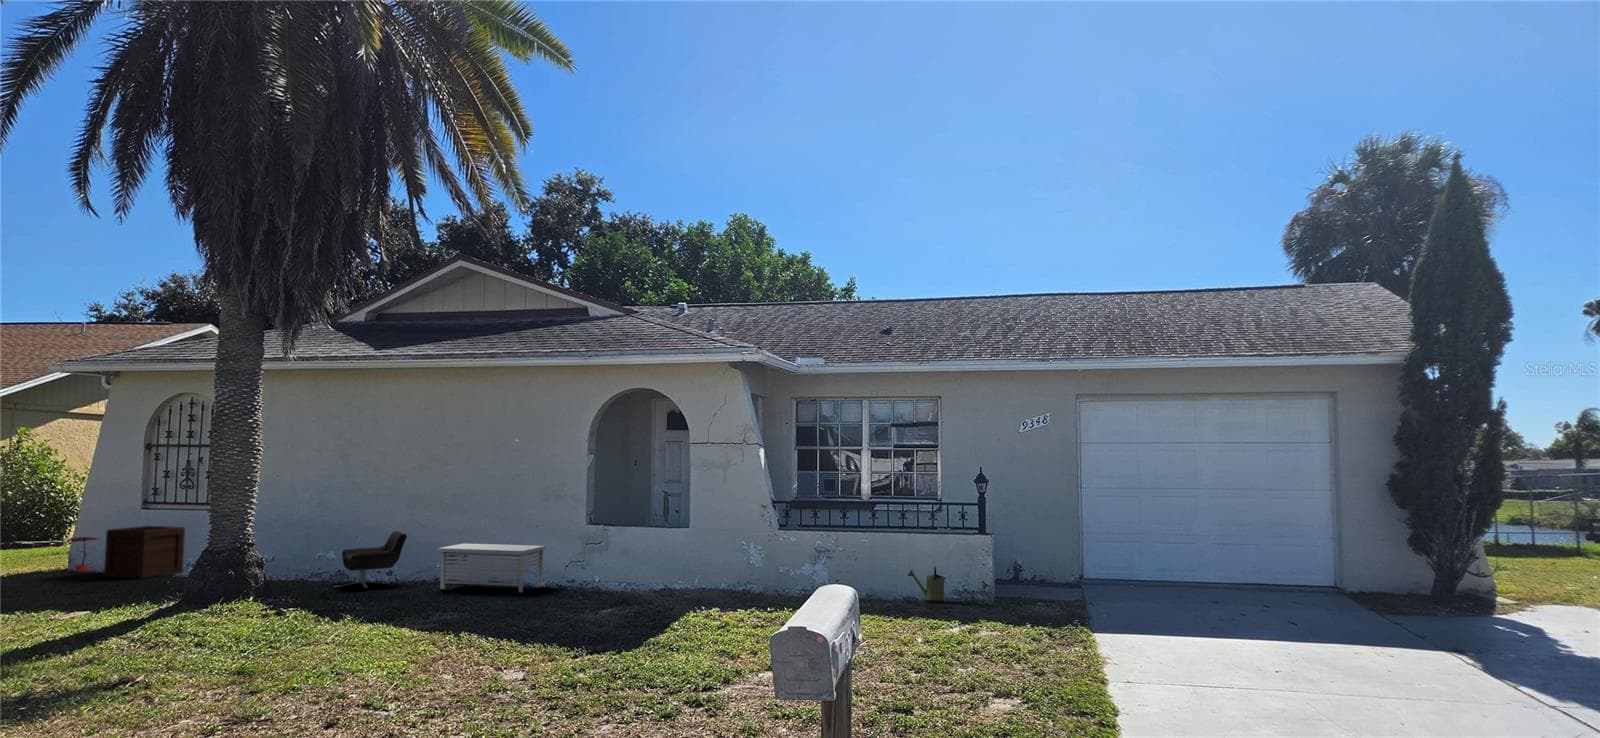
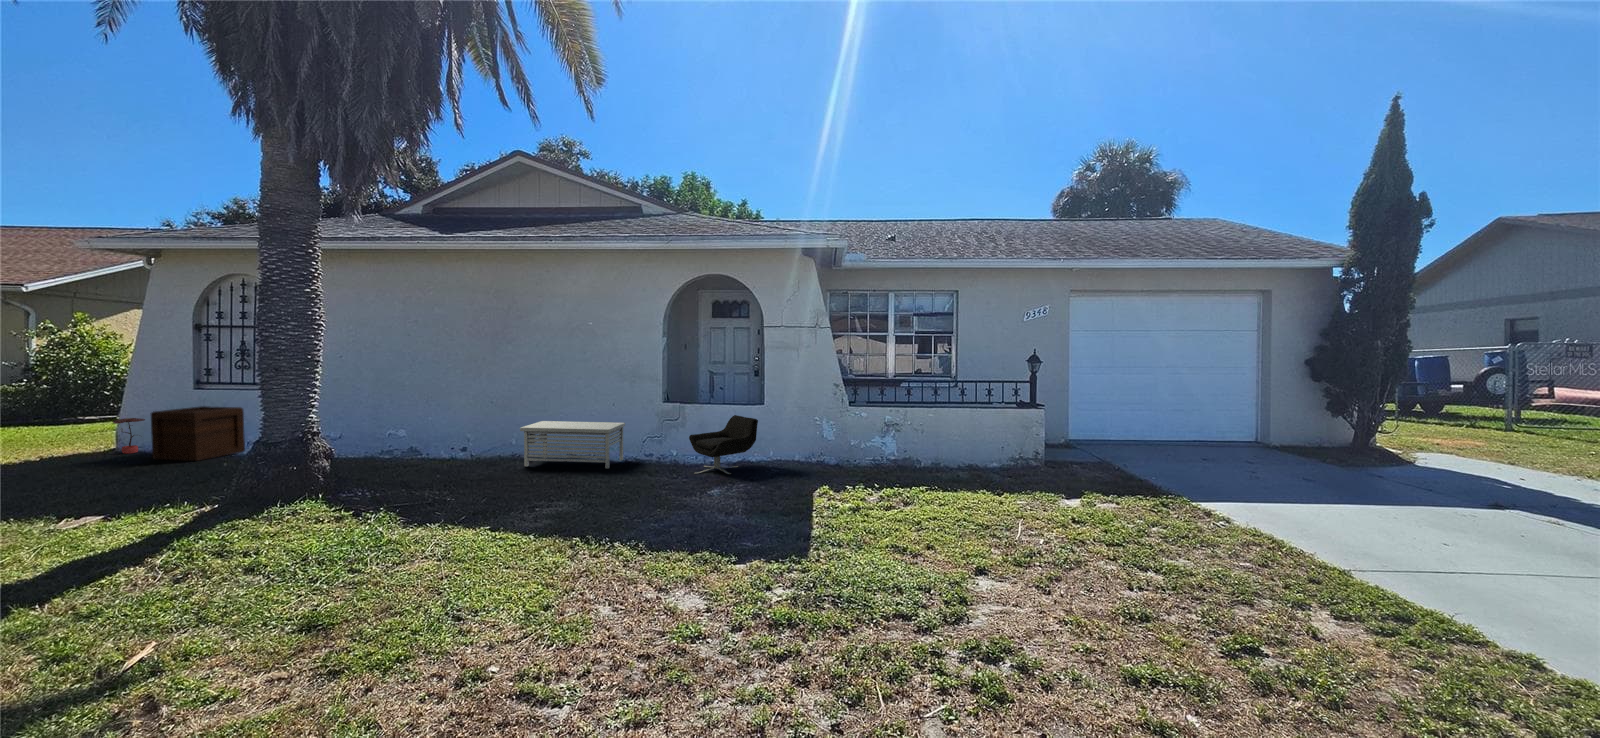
lounge chair: present [334,531,407,588] -> present [689,415,758,474]
watering can: present [907,567,944,603] -> none [969,438,1005,470]

